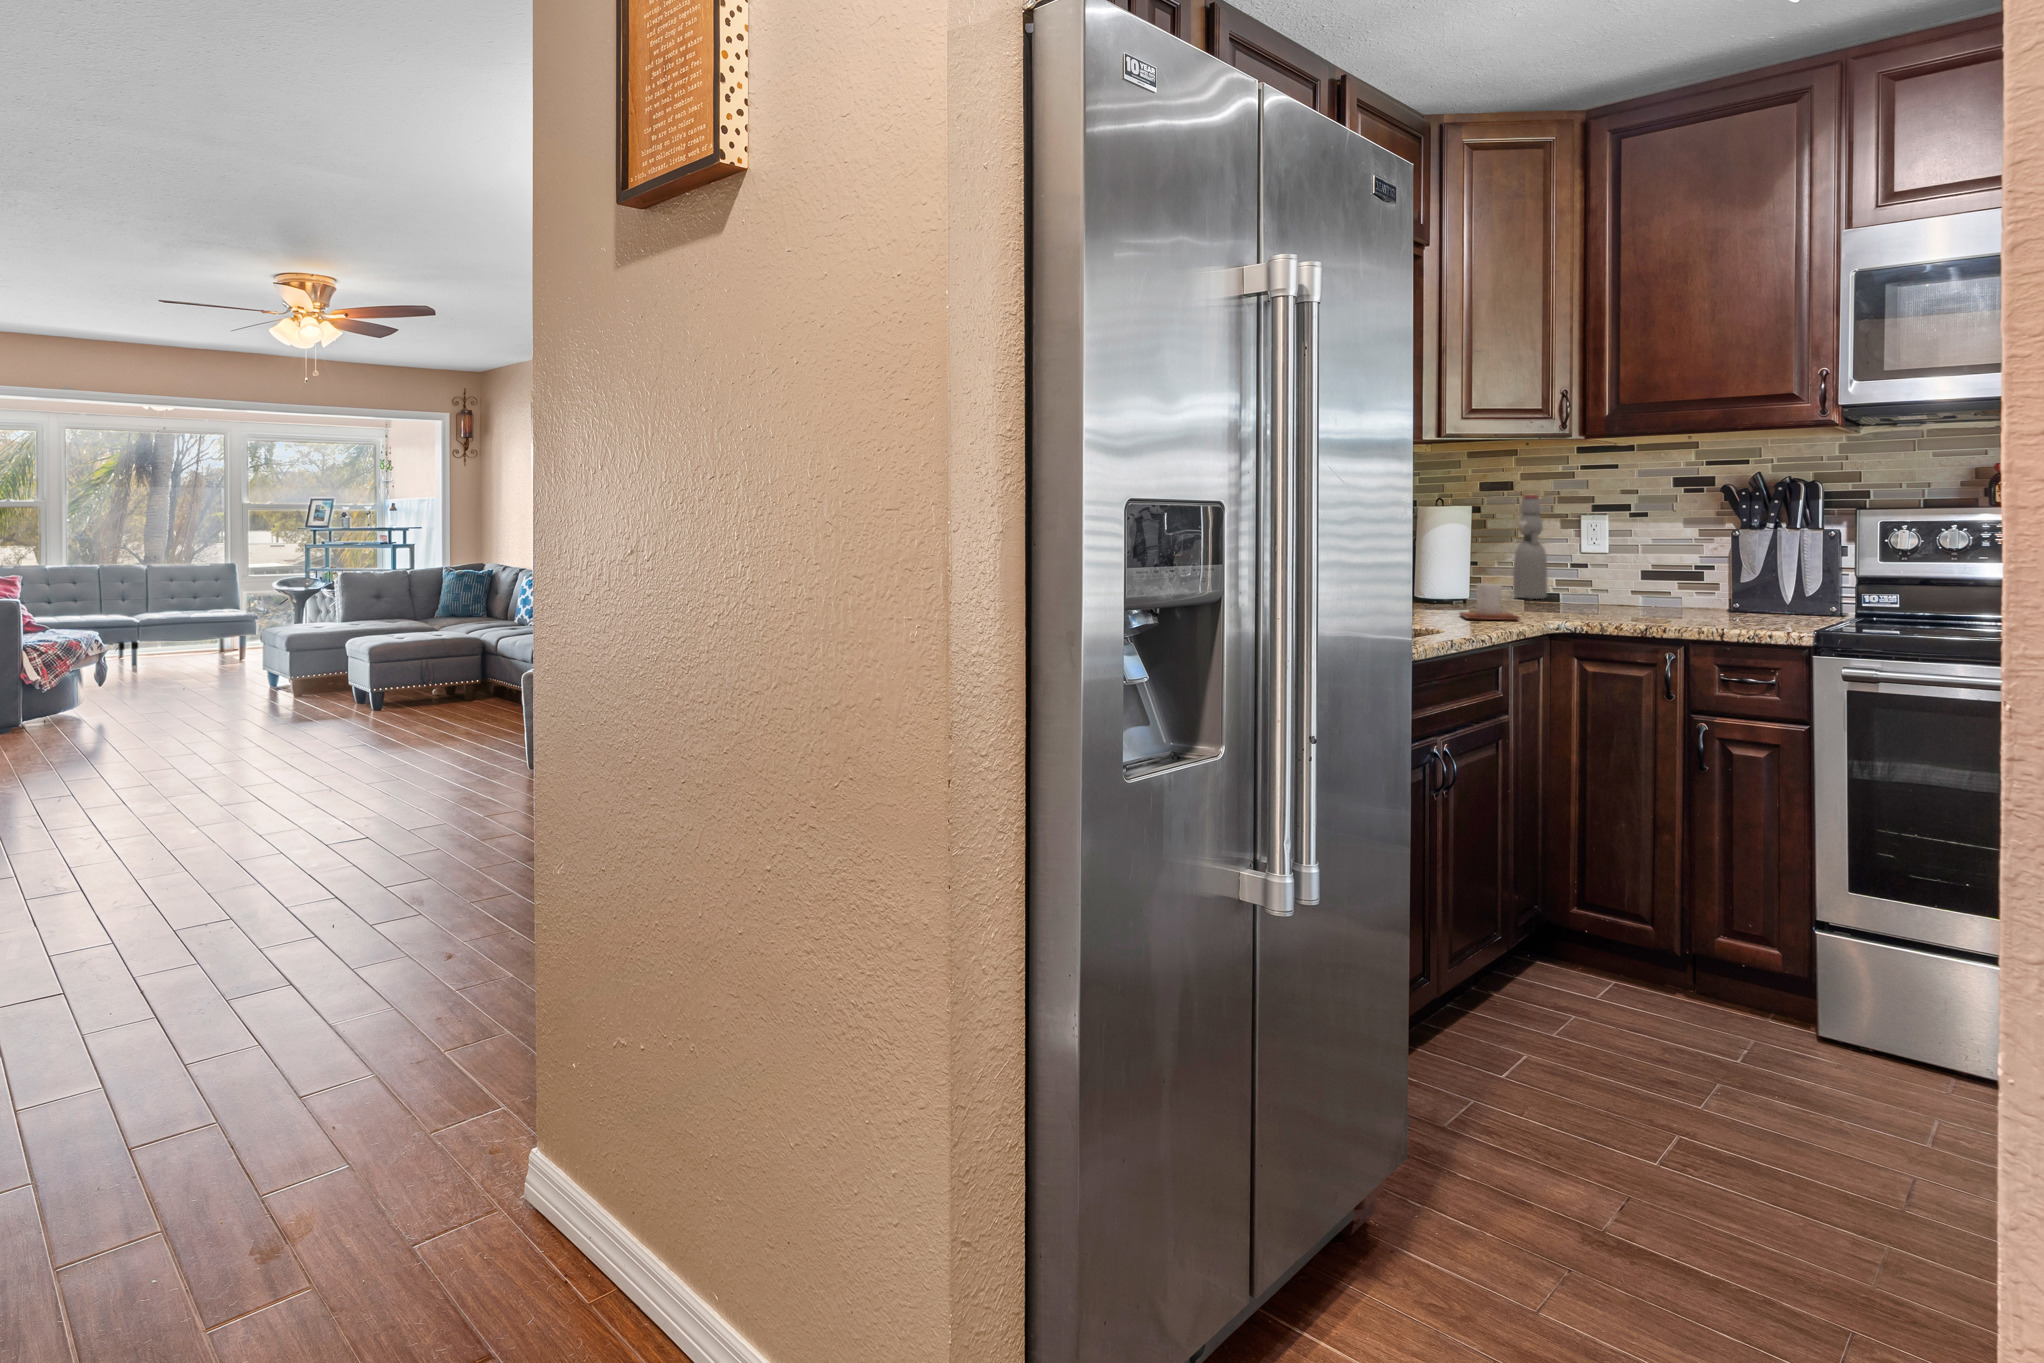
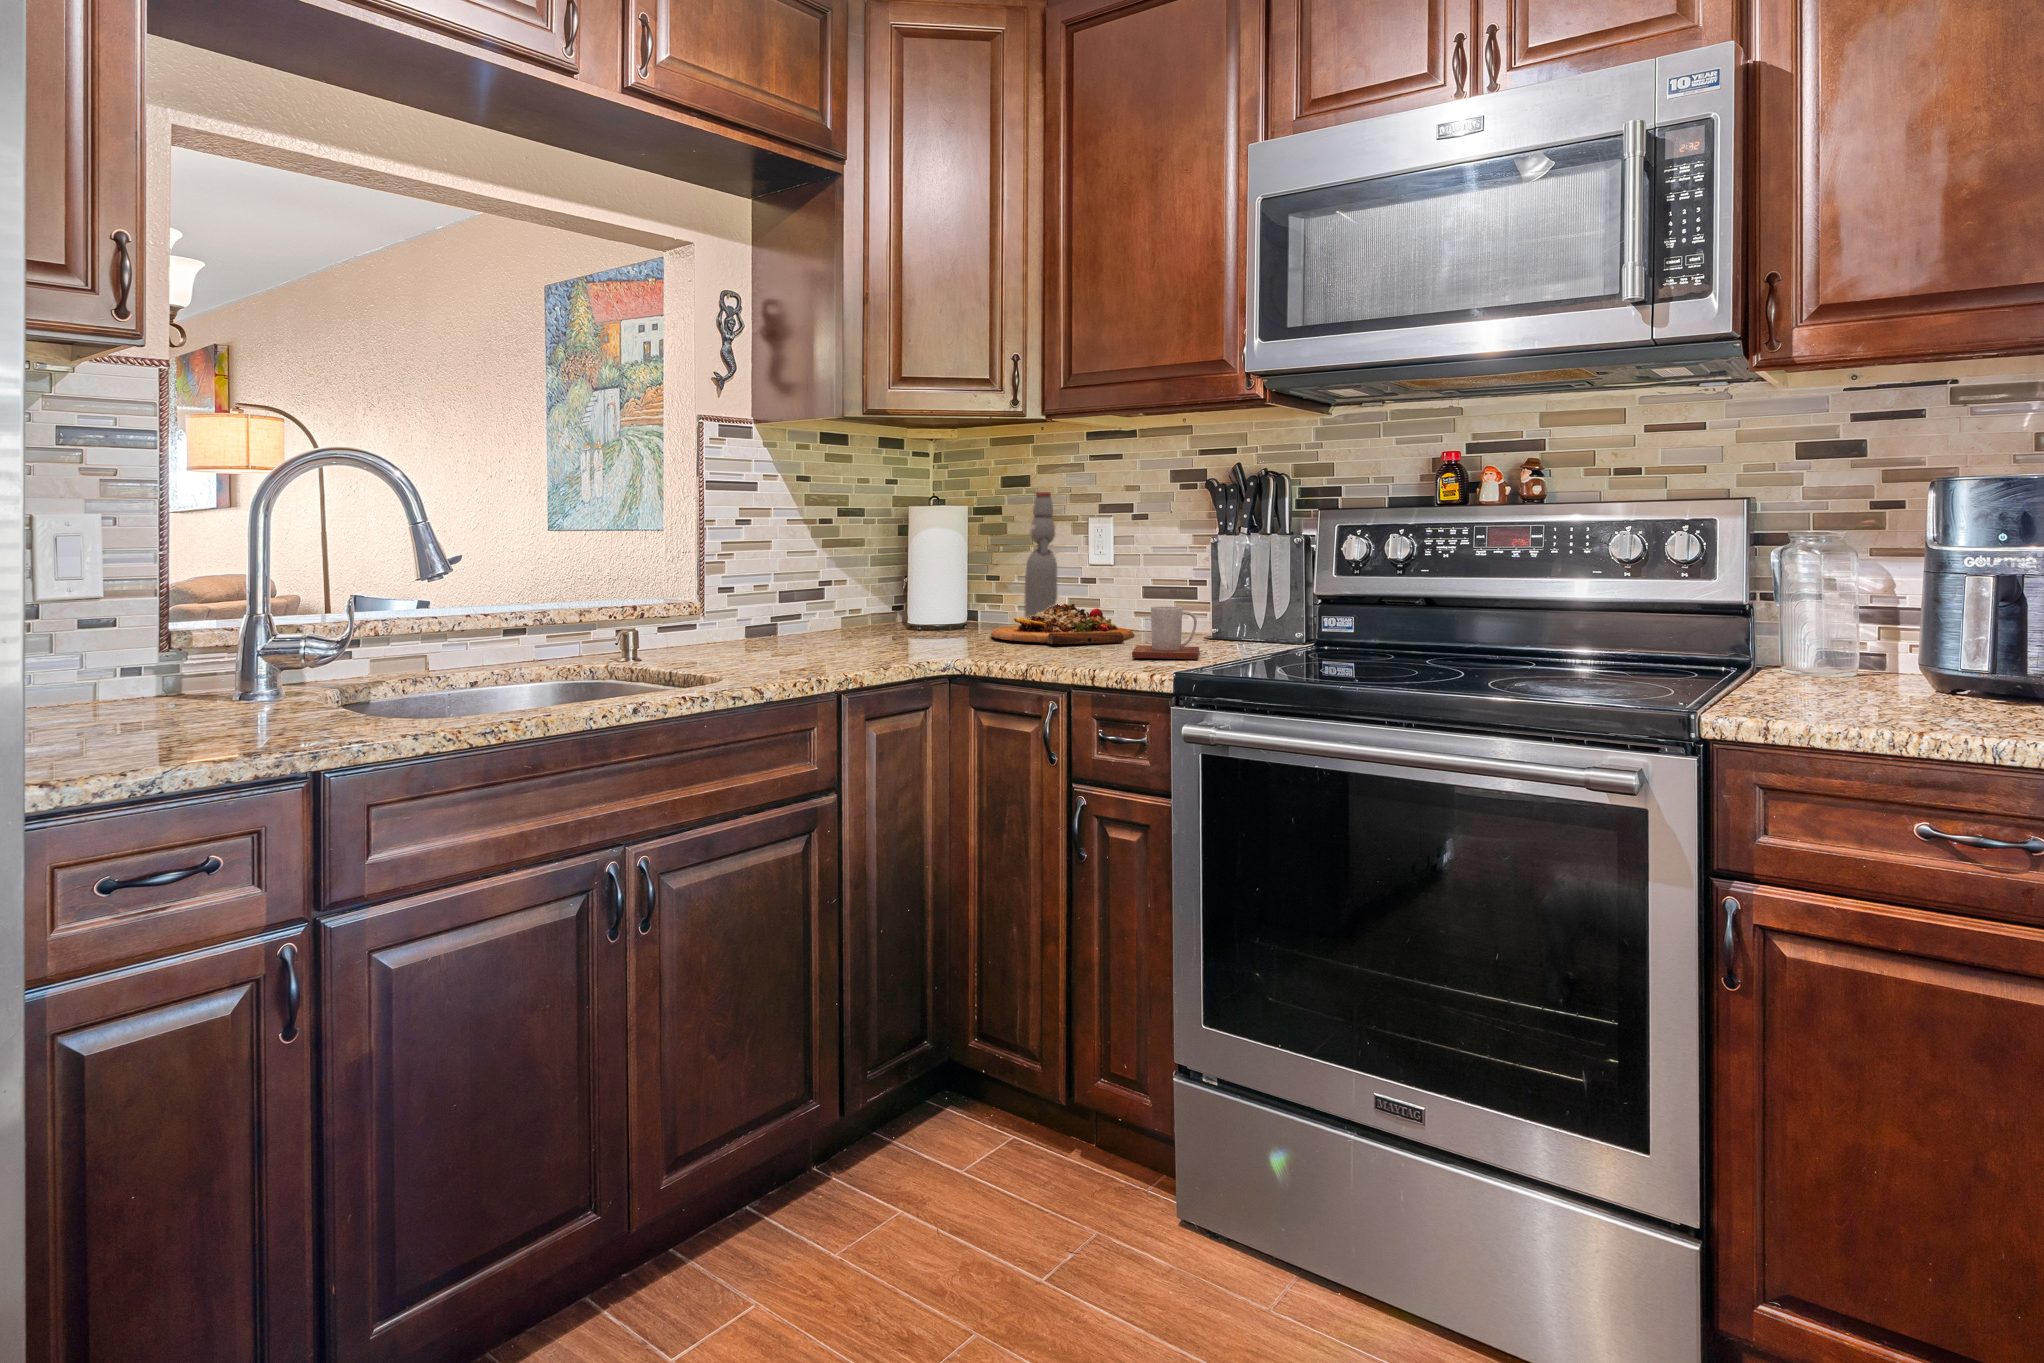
cutting board: none [1529,583,1674,613] -> present [991,604,1135,644]
mug: present [1459,584,1519,621] -> present [1132,606,1199,659]

